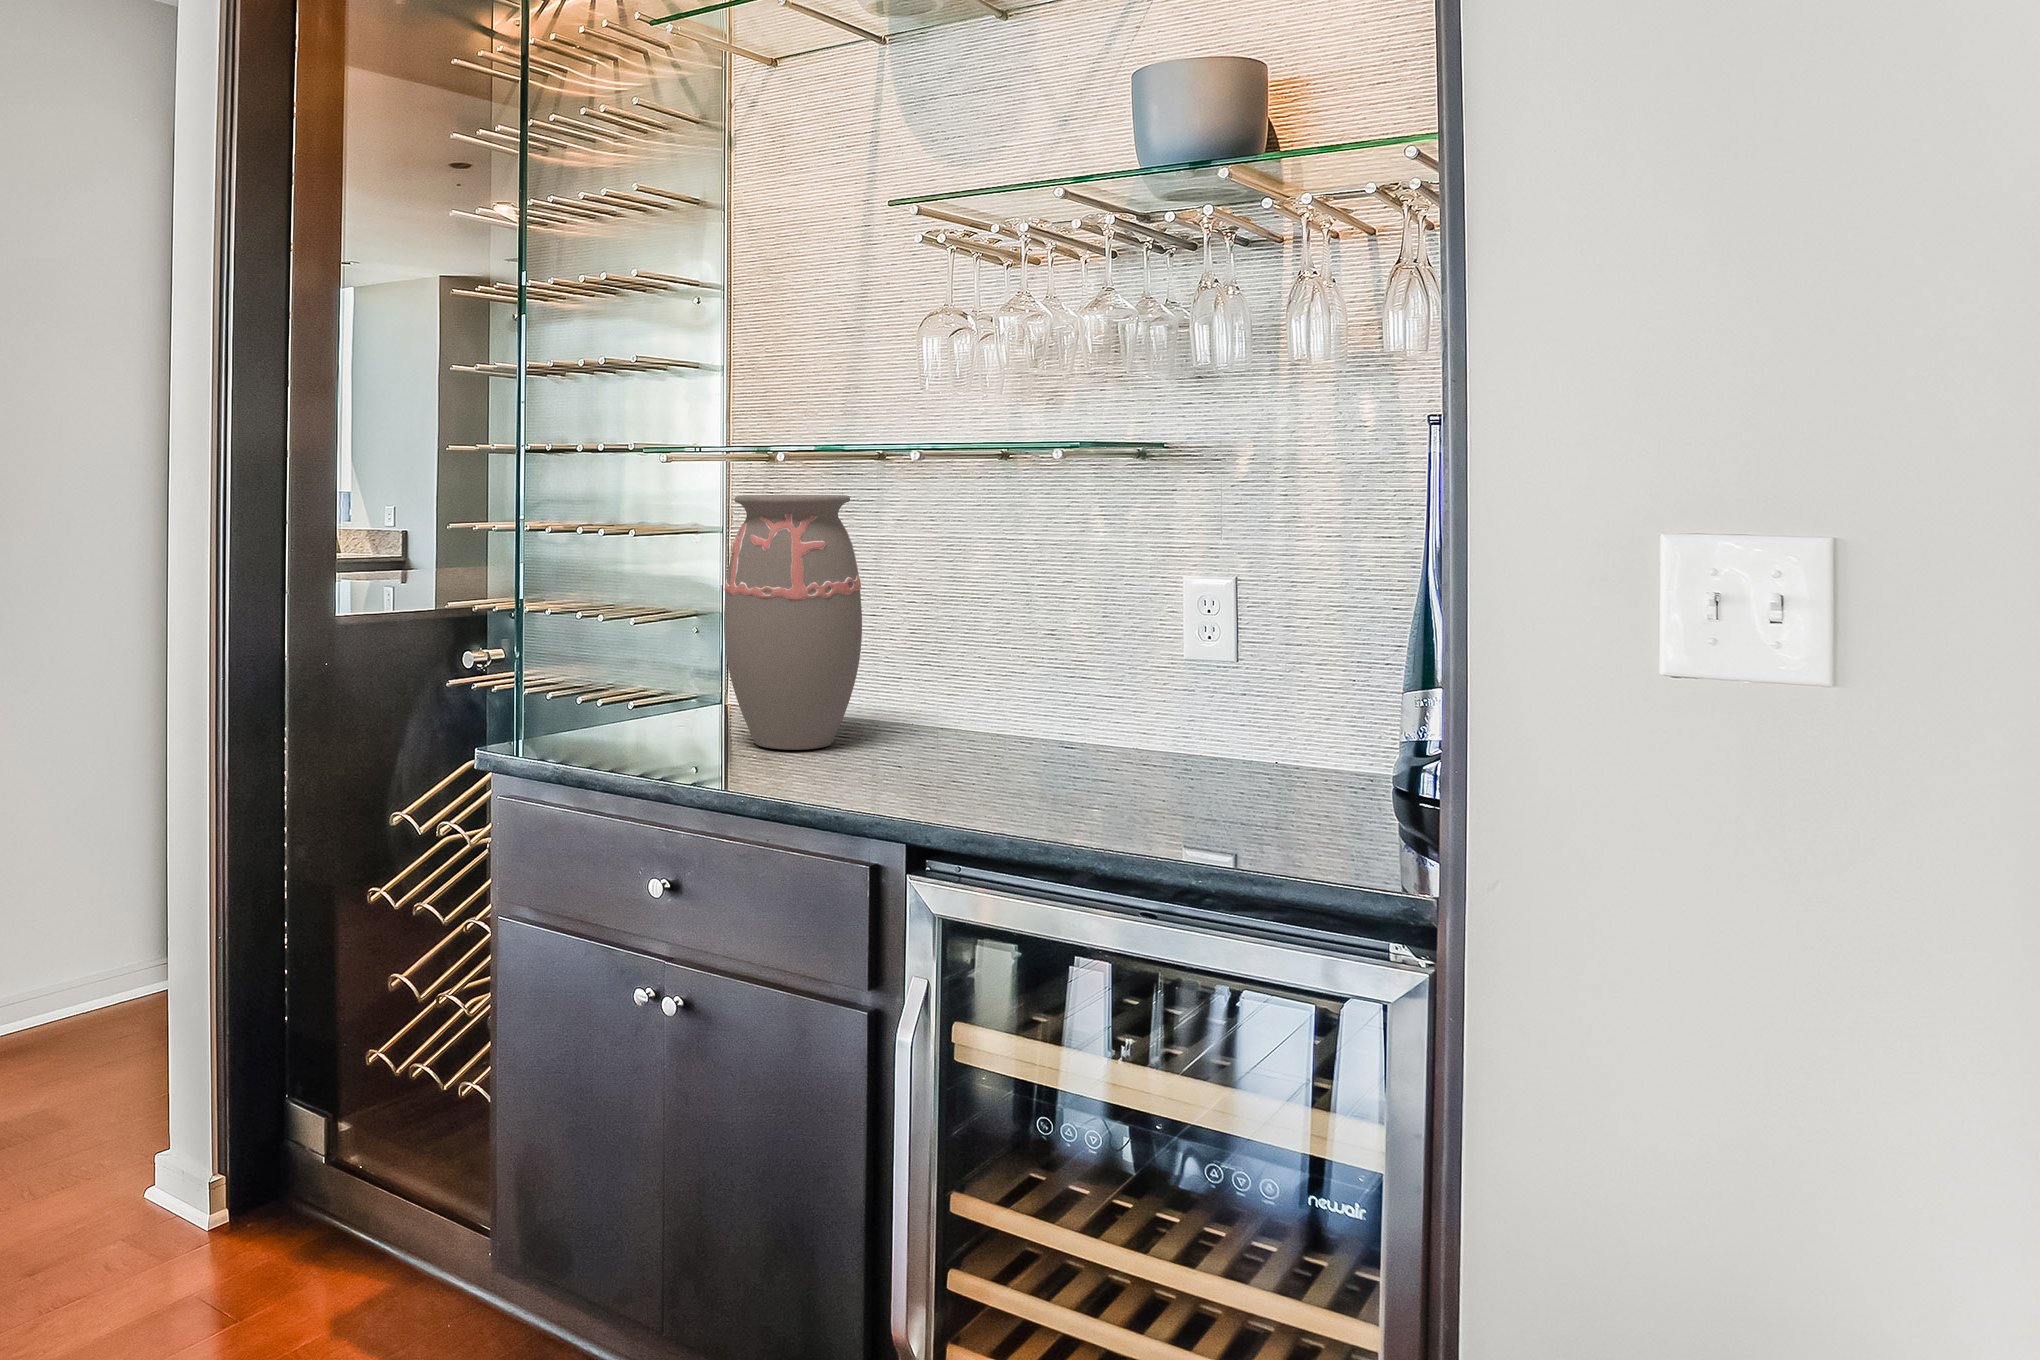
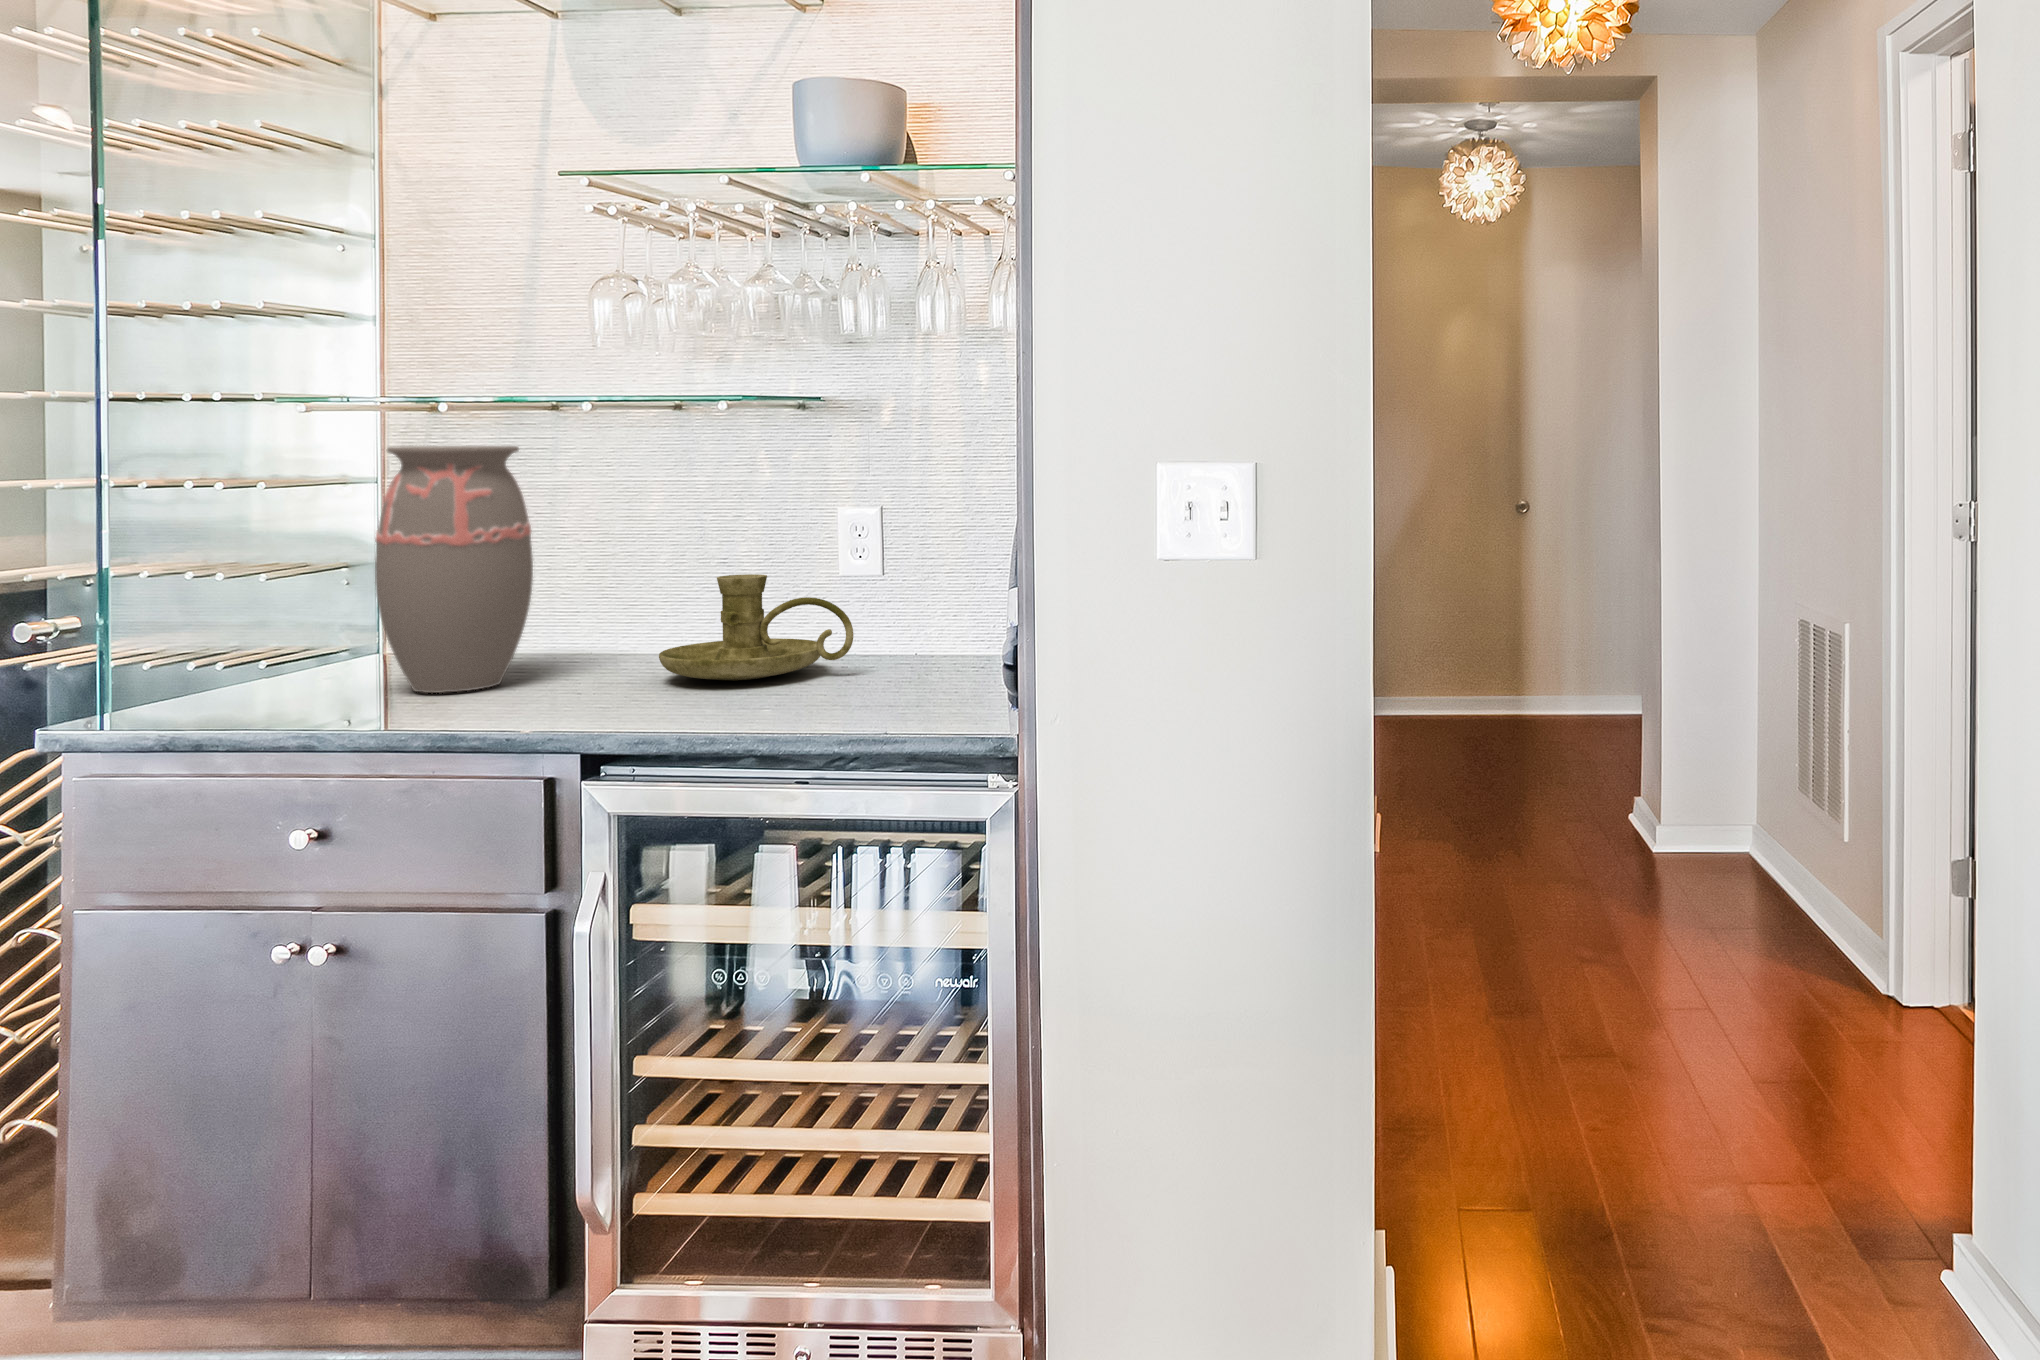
candle holder: none [984,645,1201,768] -> present [659,574,853,681]

